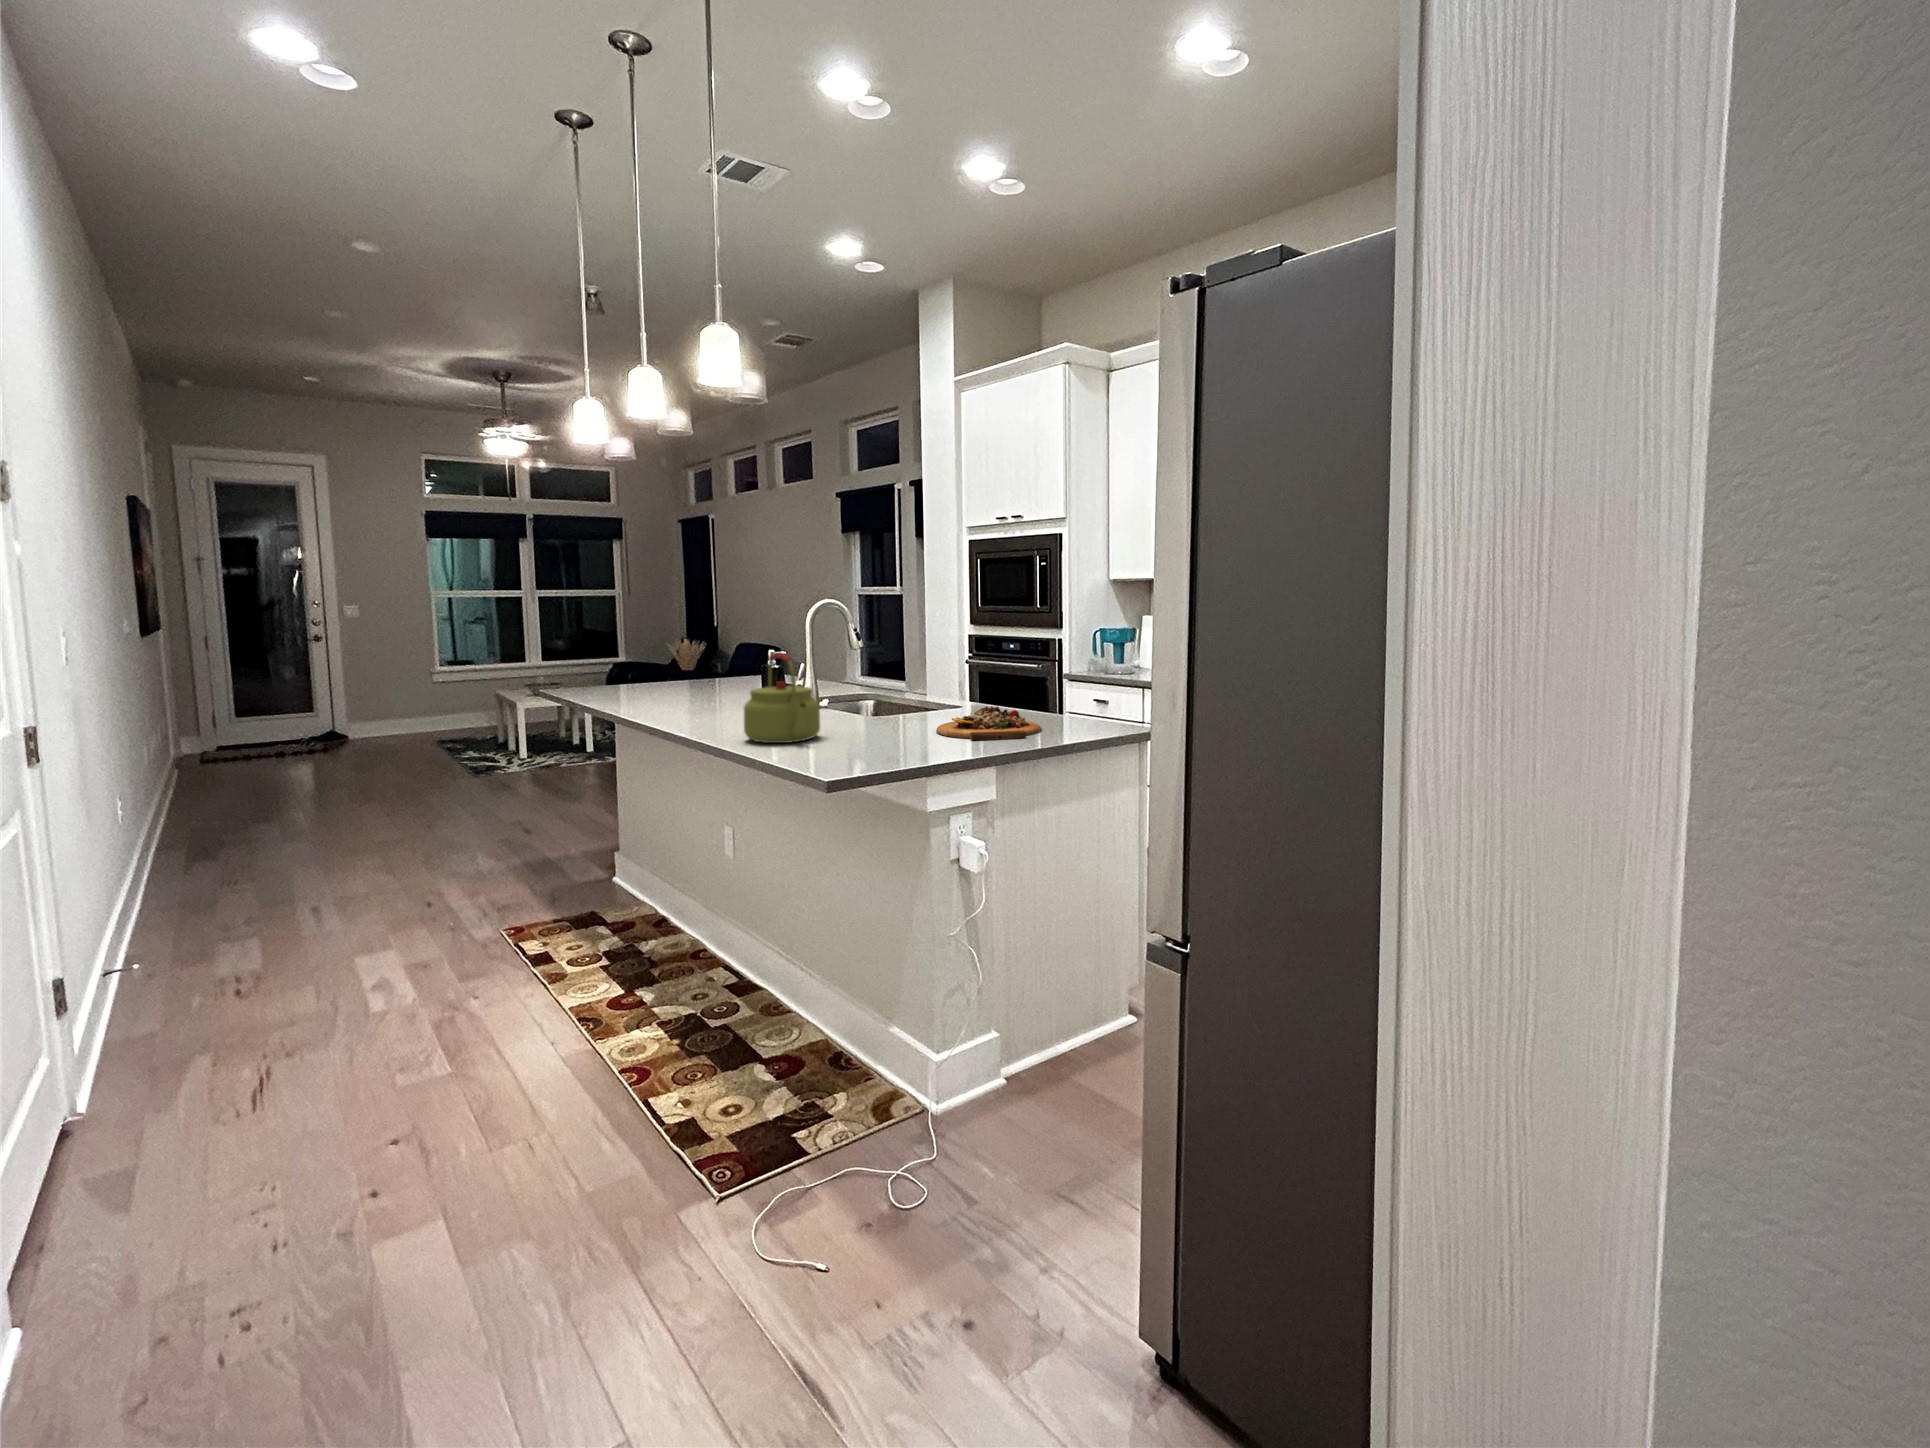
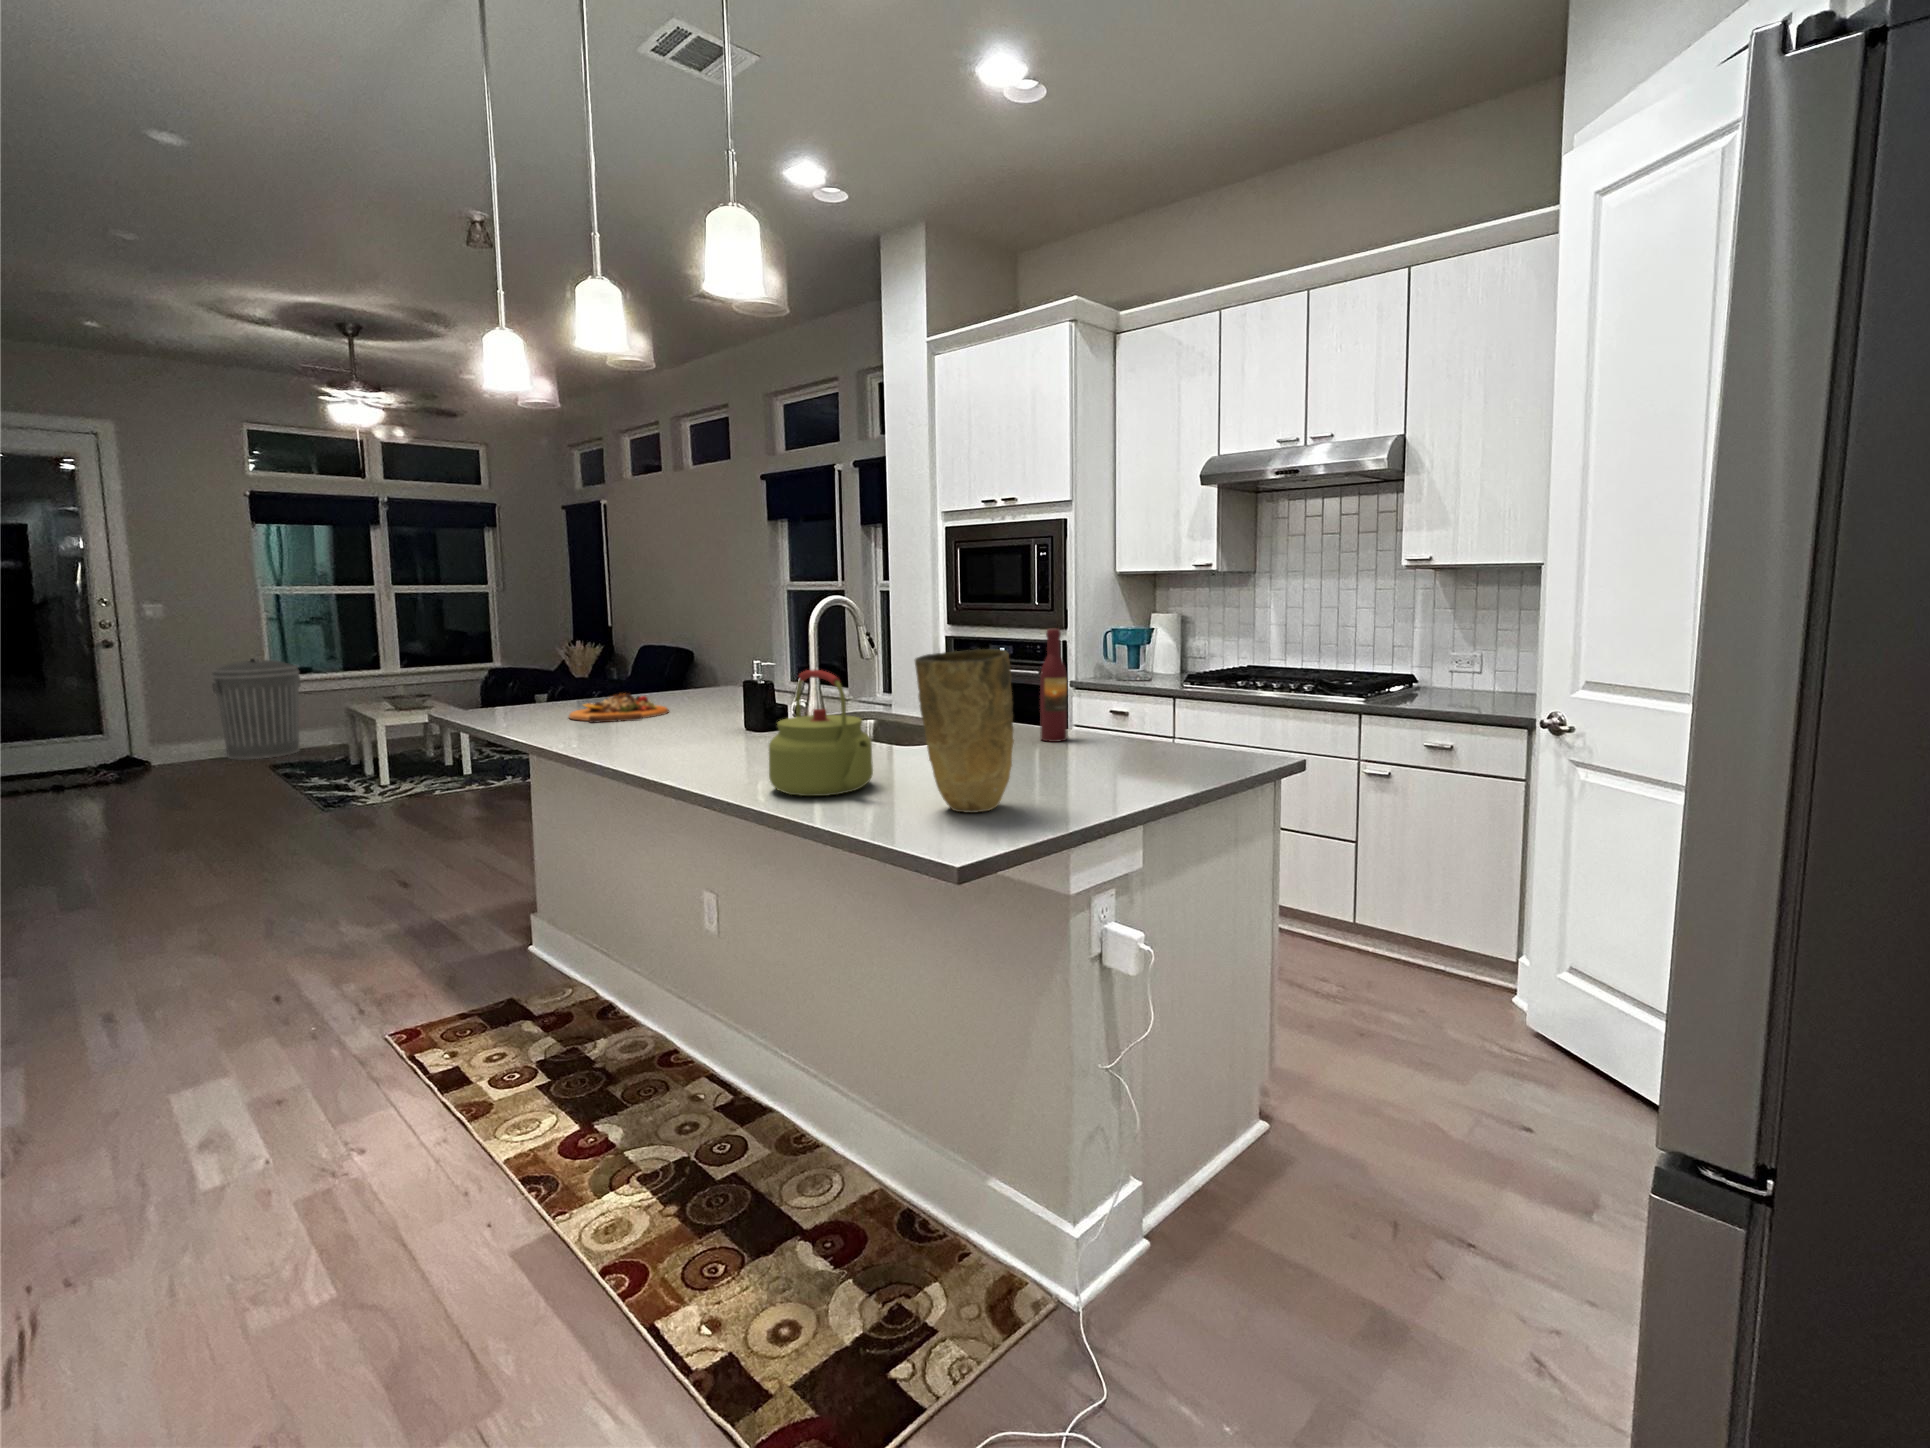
wine bottle: none [978,625,999,715] -> present [1040,629,1067,742]
vase: none [829,637,902,754] -> present [915,649,1014,812]
trash can: none [394,651,462,737] -> present [212,658,301,759]
cutting board: present [936,706,1042,741] -> present [569,693,669,723]

